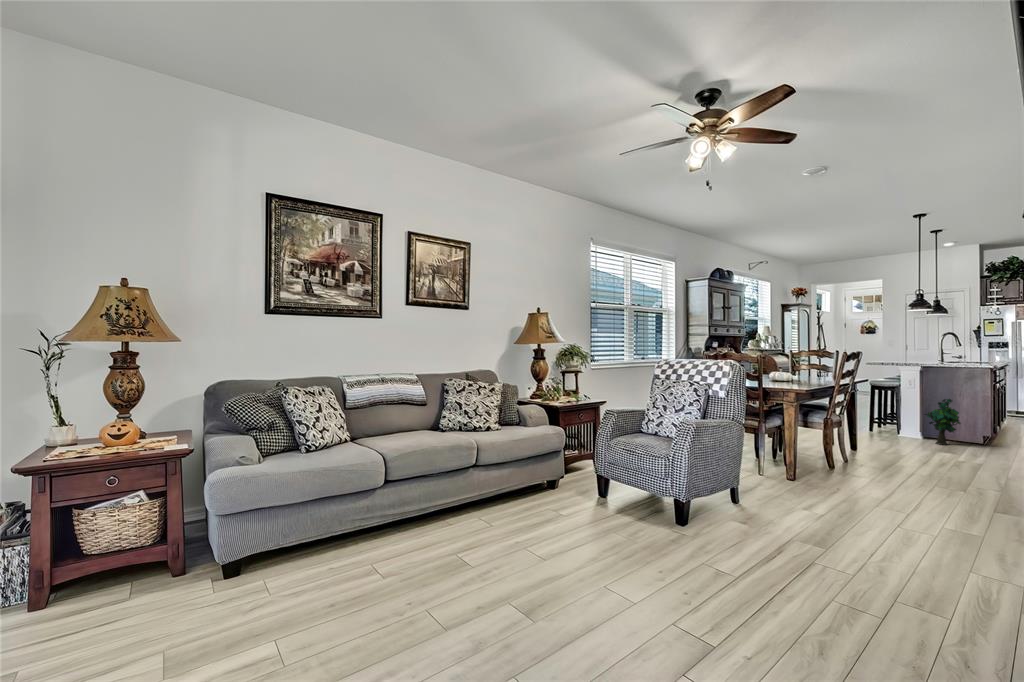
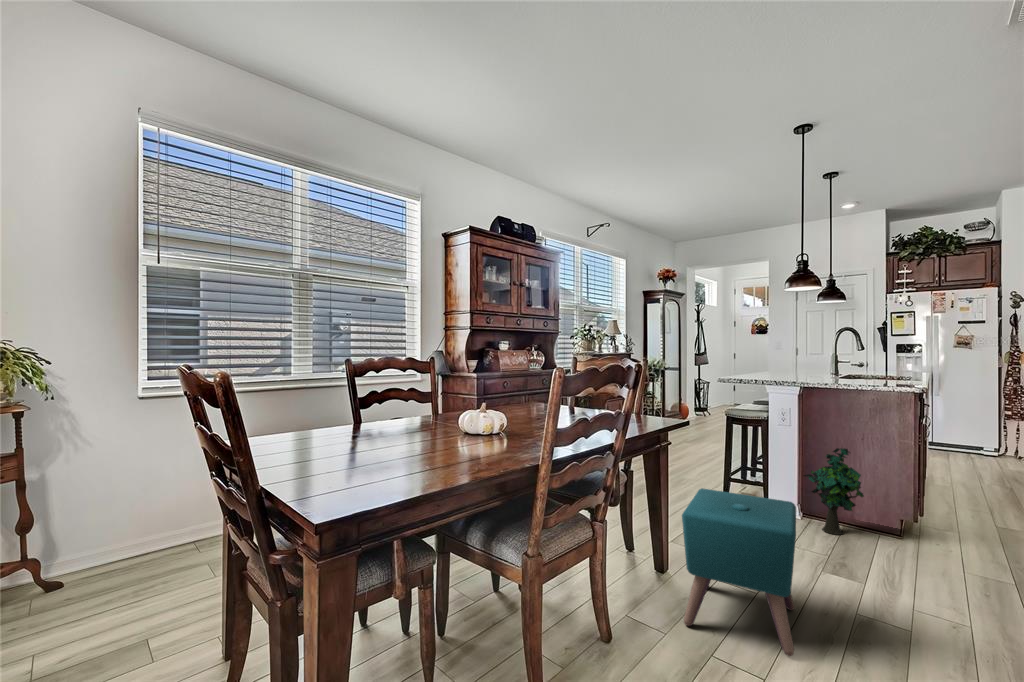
ottoman: none [872,410,929,469] -> present [682,488,796,656]

